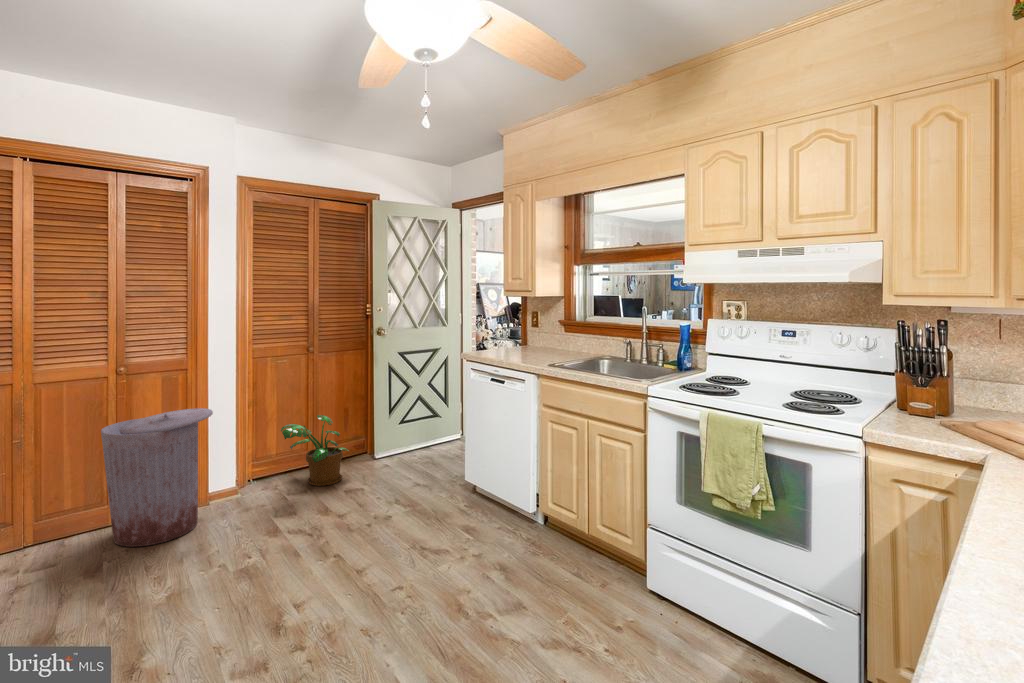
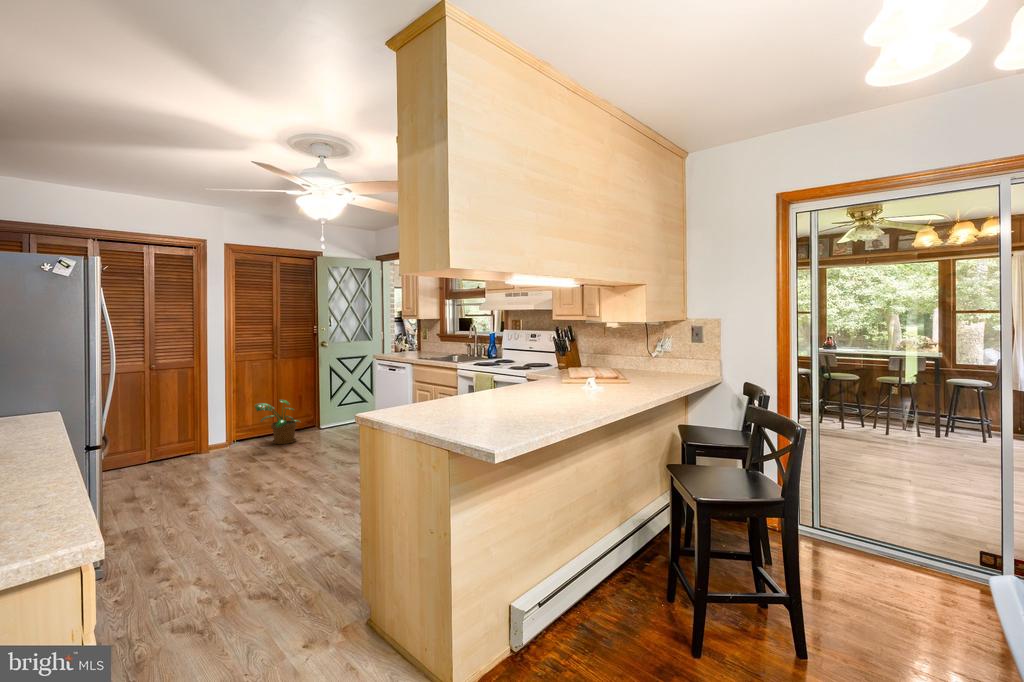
trash can: present [101,408,213,547] -> none [141,392,210,474]

